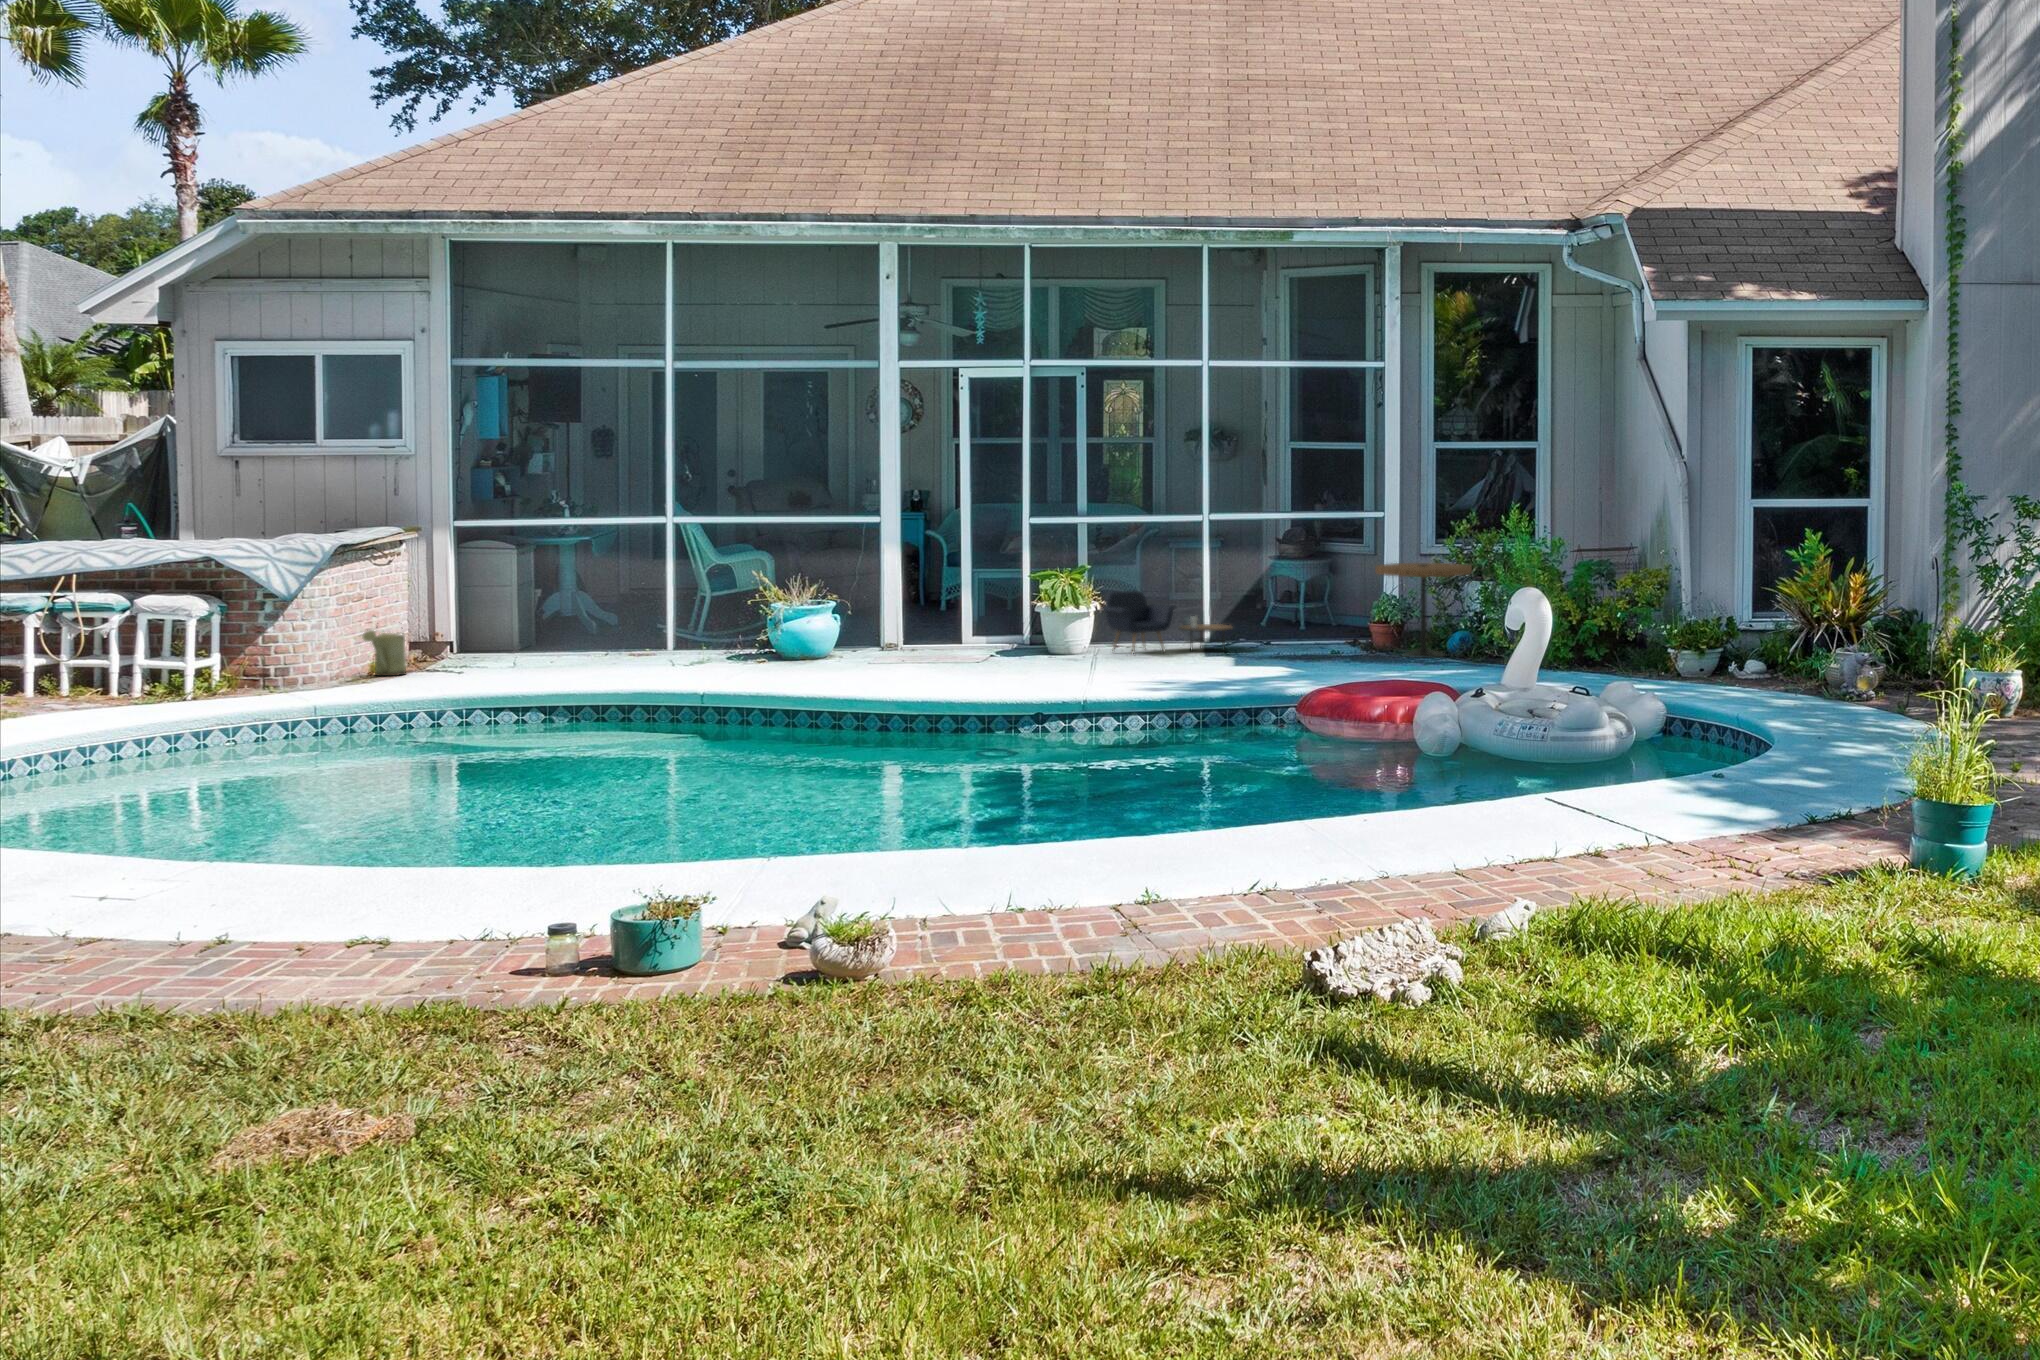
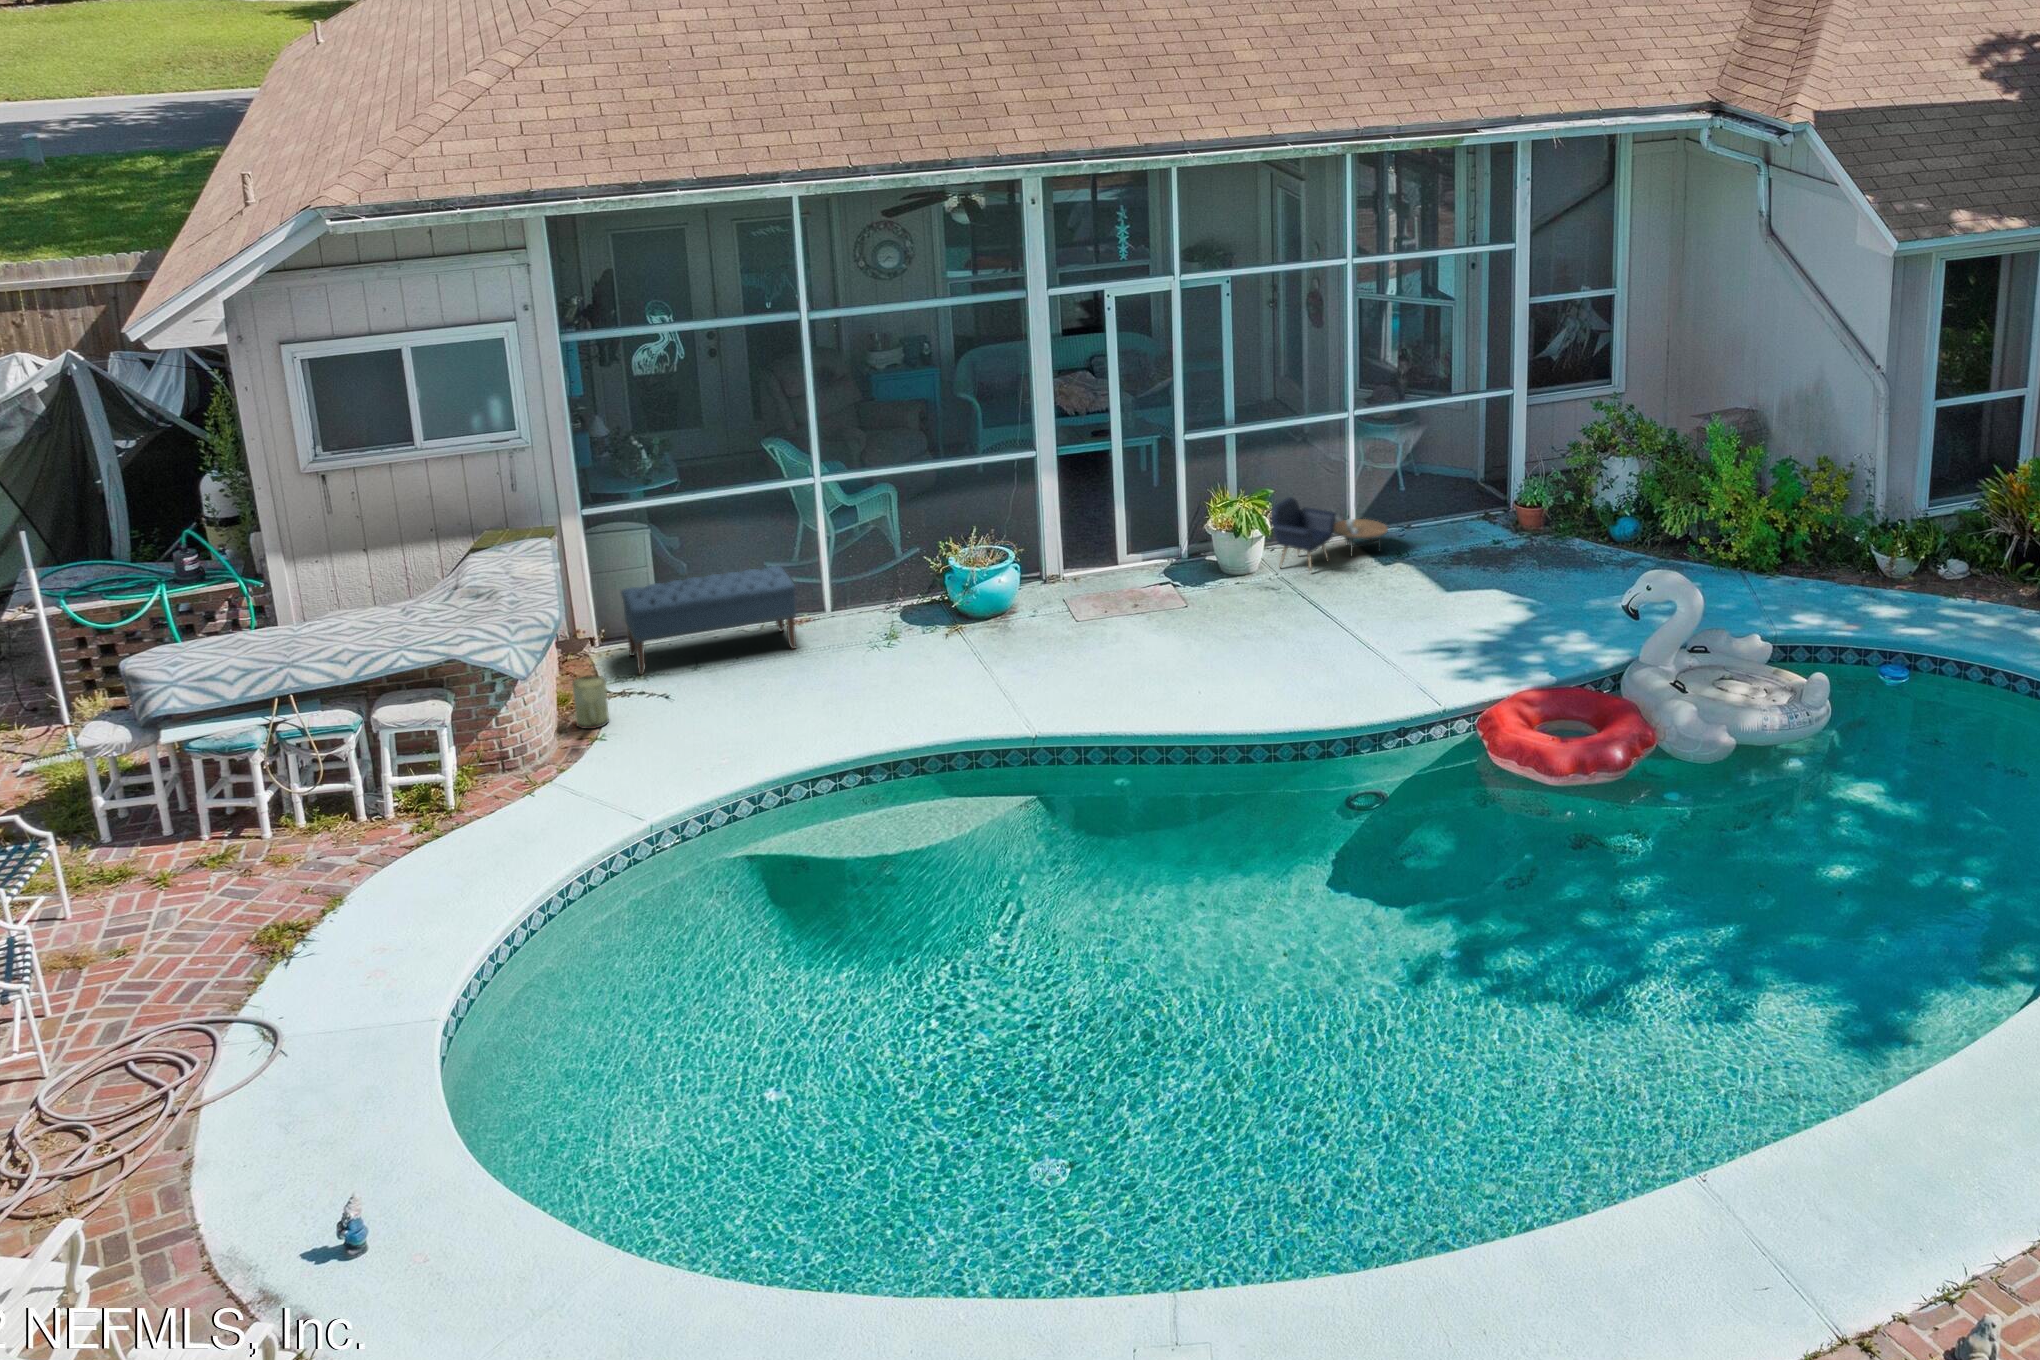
side table: present [1375,563,1472,658] -> none [1537,445,1634,551]
bench: none [471,593,634,664] -> present [621,566,796,675]

